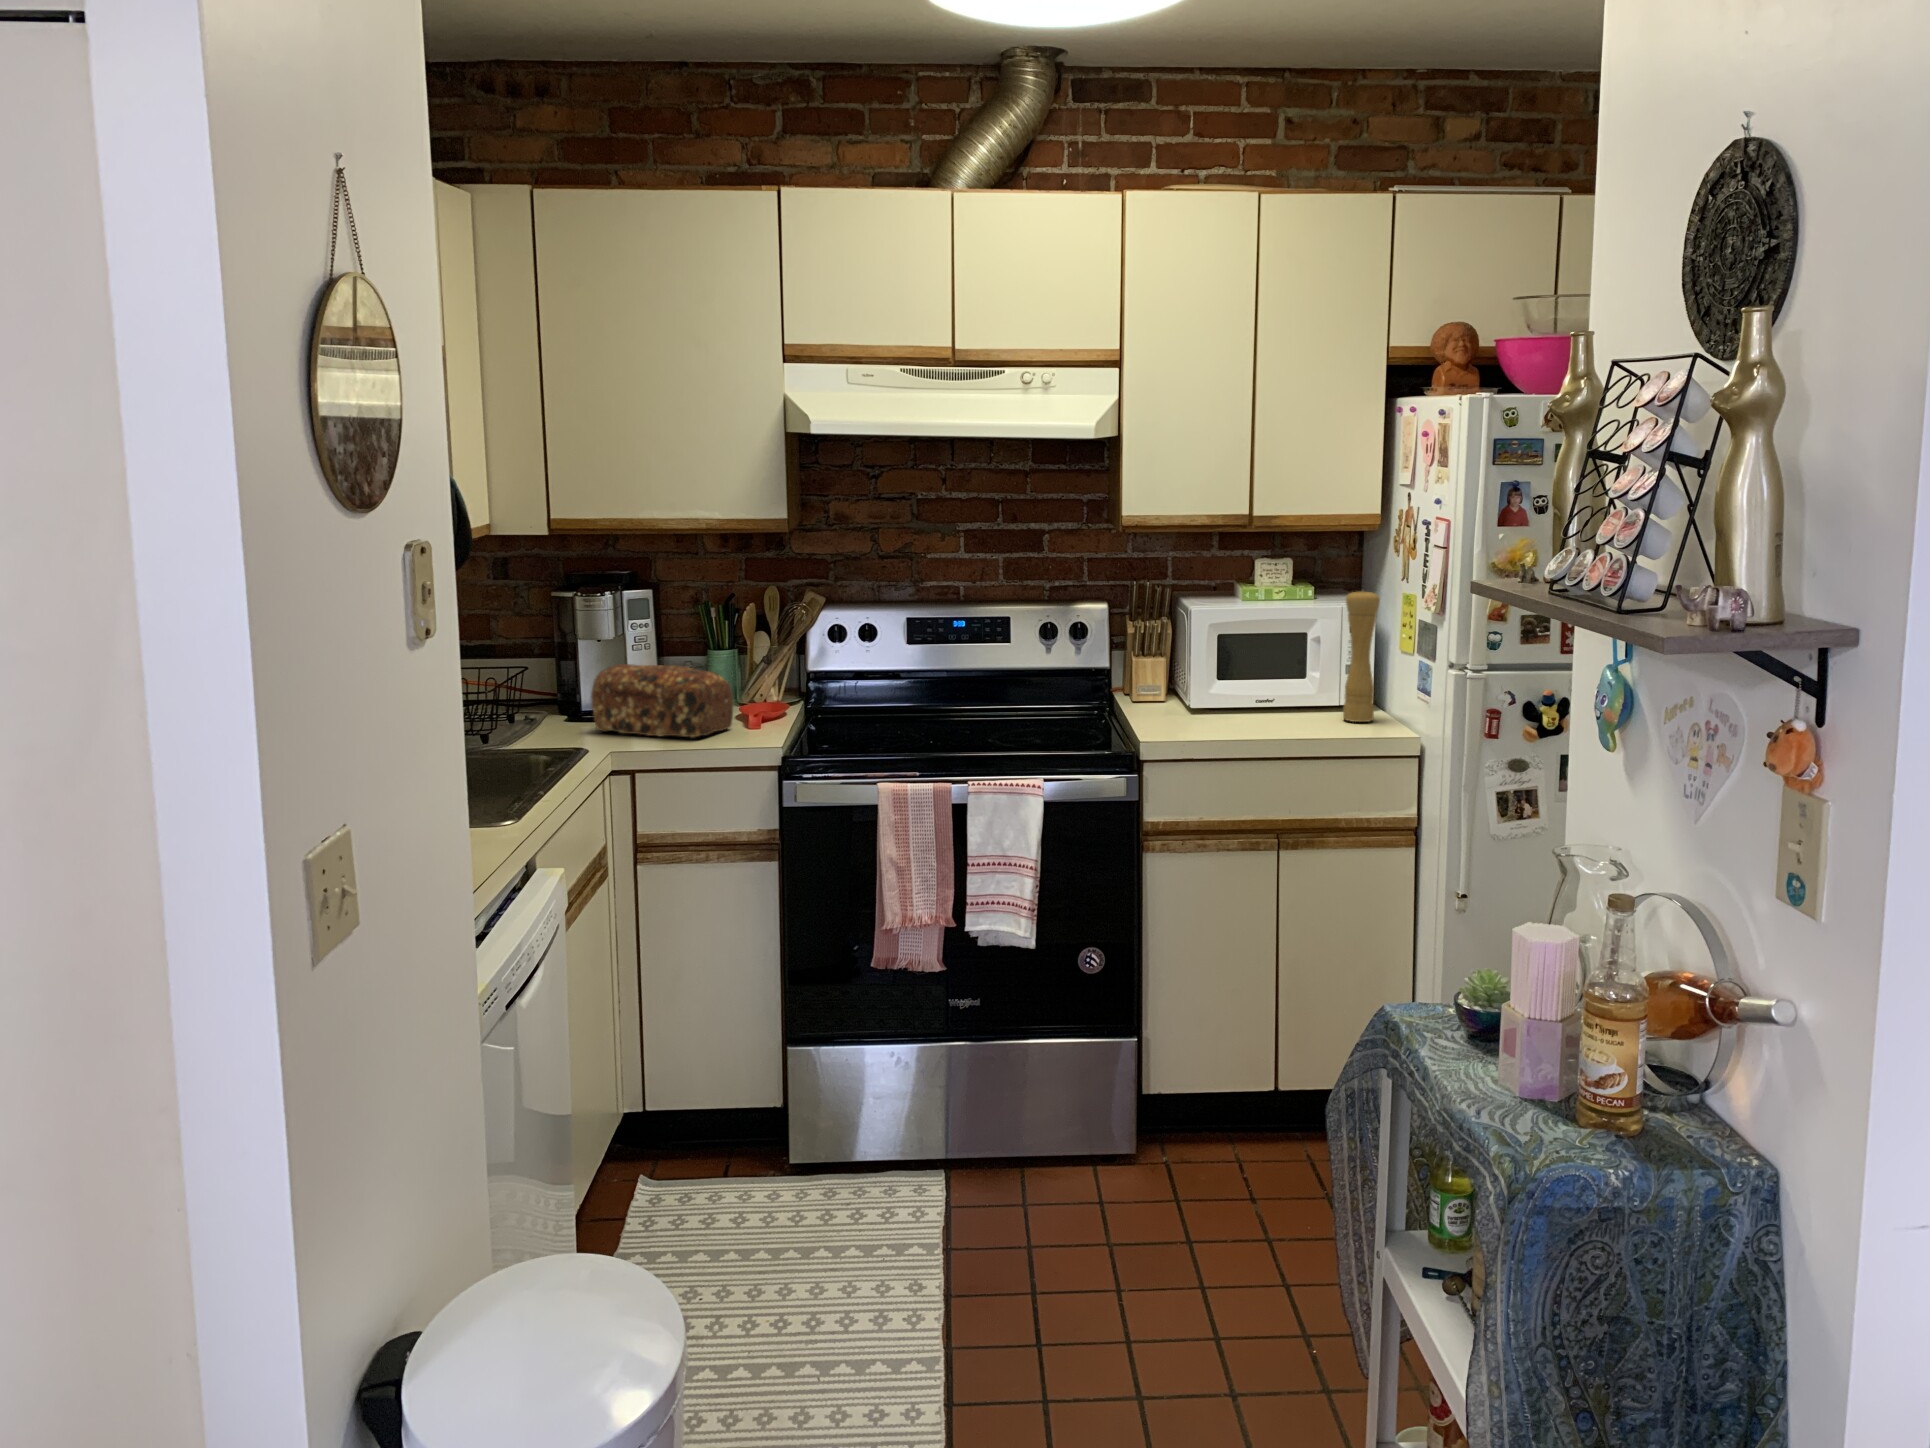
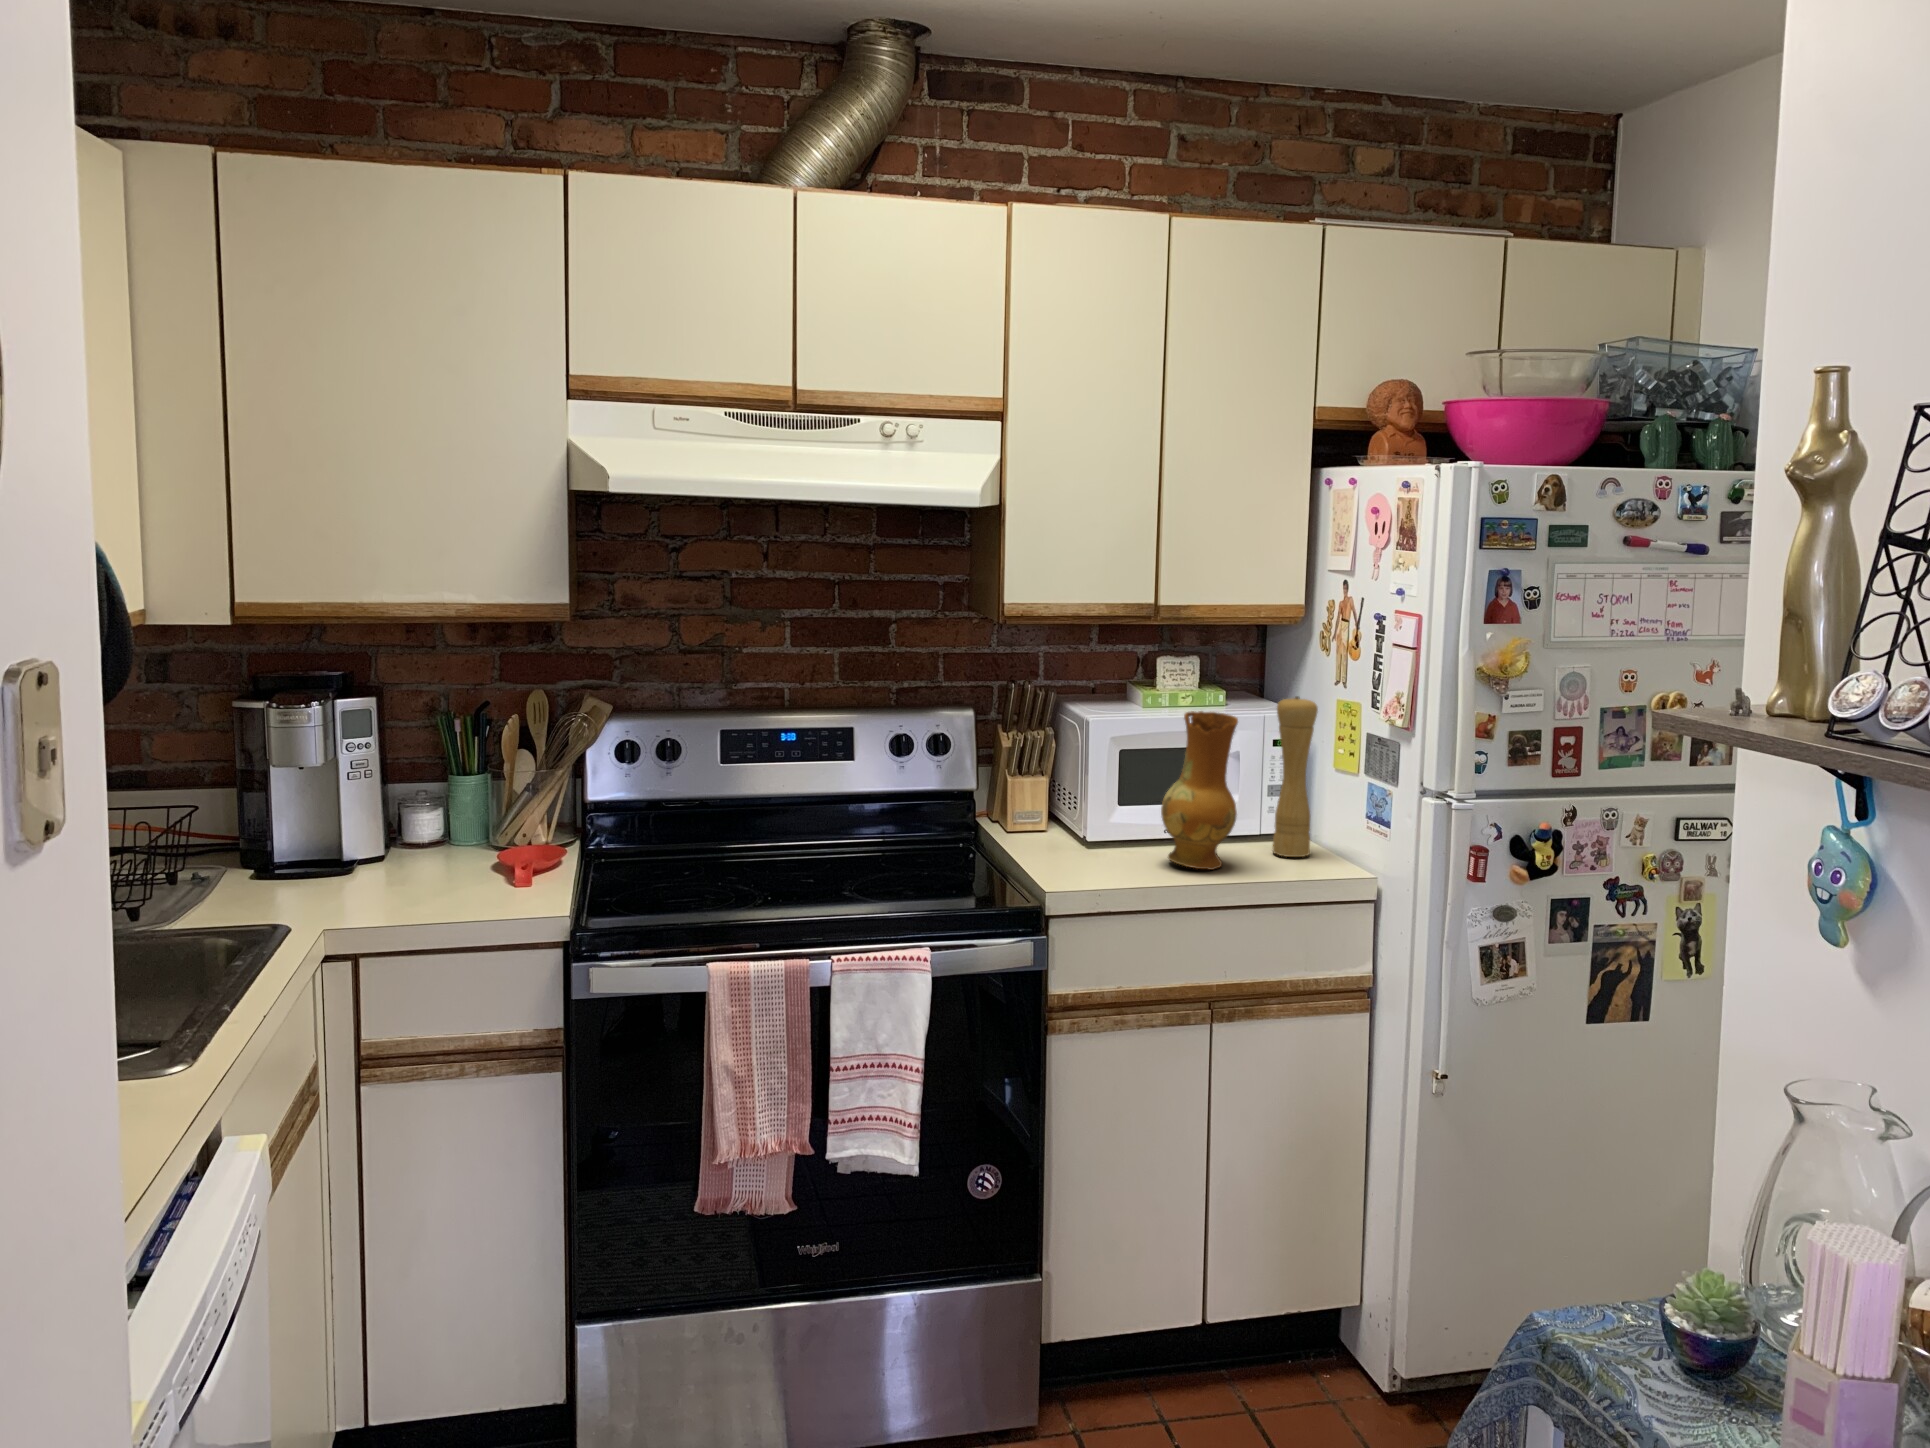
ceramic jug: none [1244,601,1306,729] -> present [1161,711,1238,870]
bread loaf: present [591,664,733,737] -> none [290,802,496,905]

